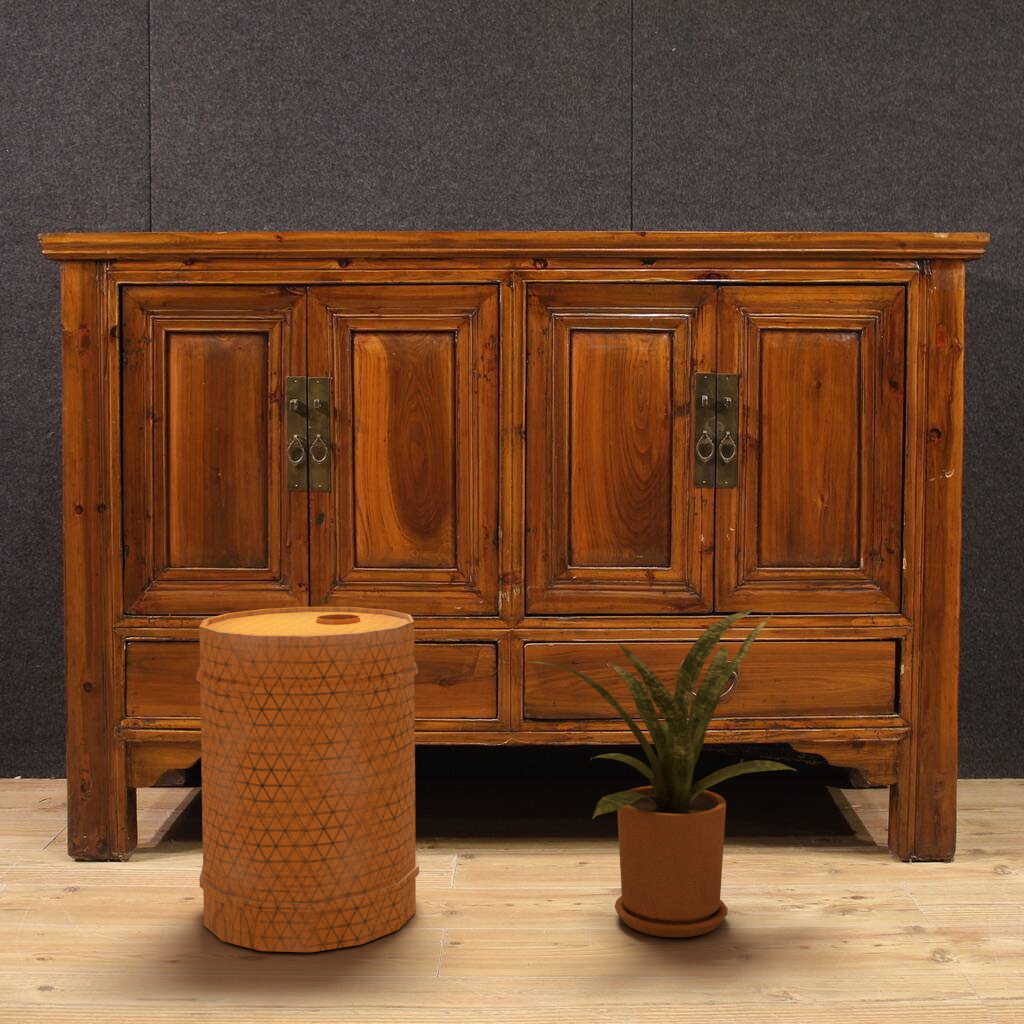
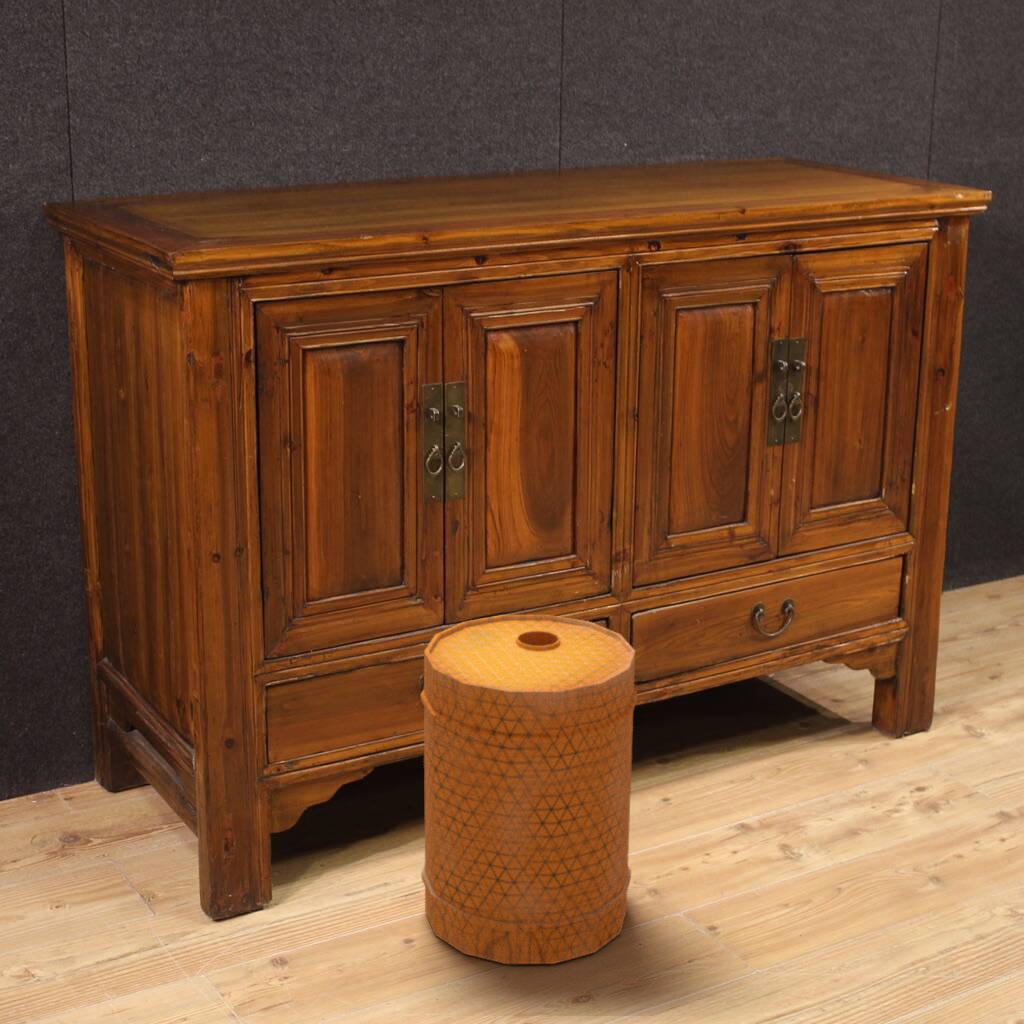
house plant: present [526,608,794,938] -> none [715,562,890,860]

